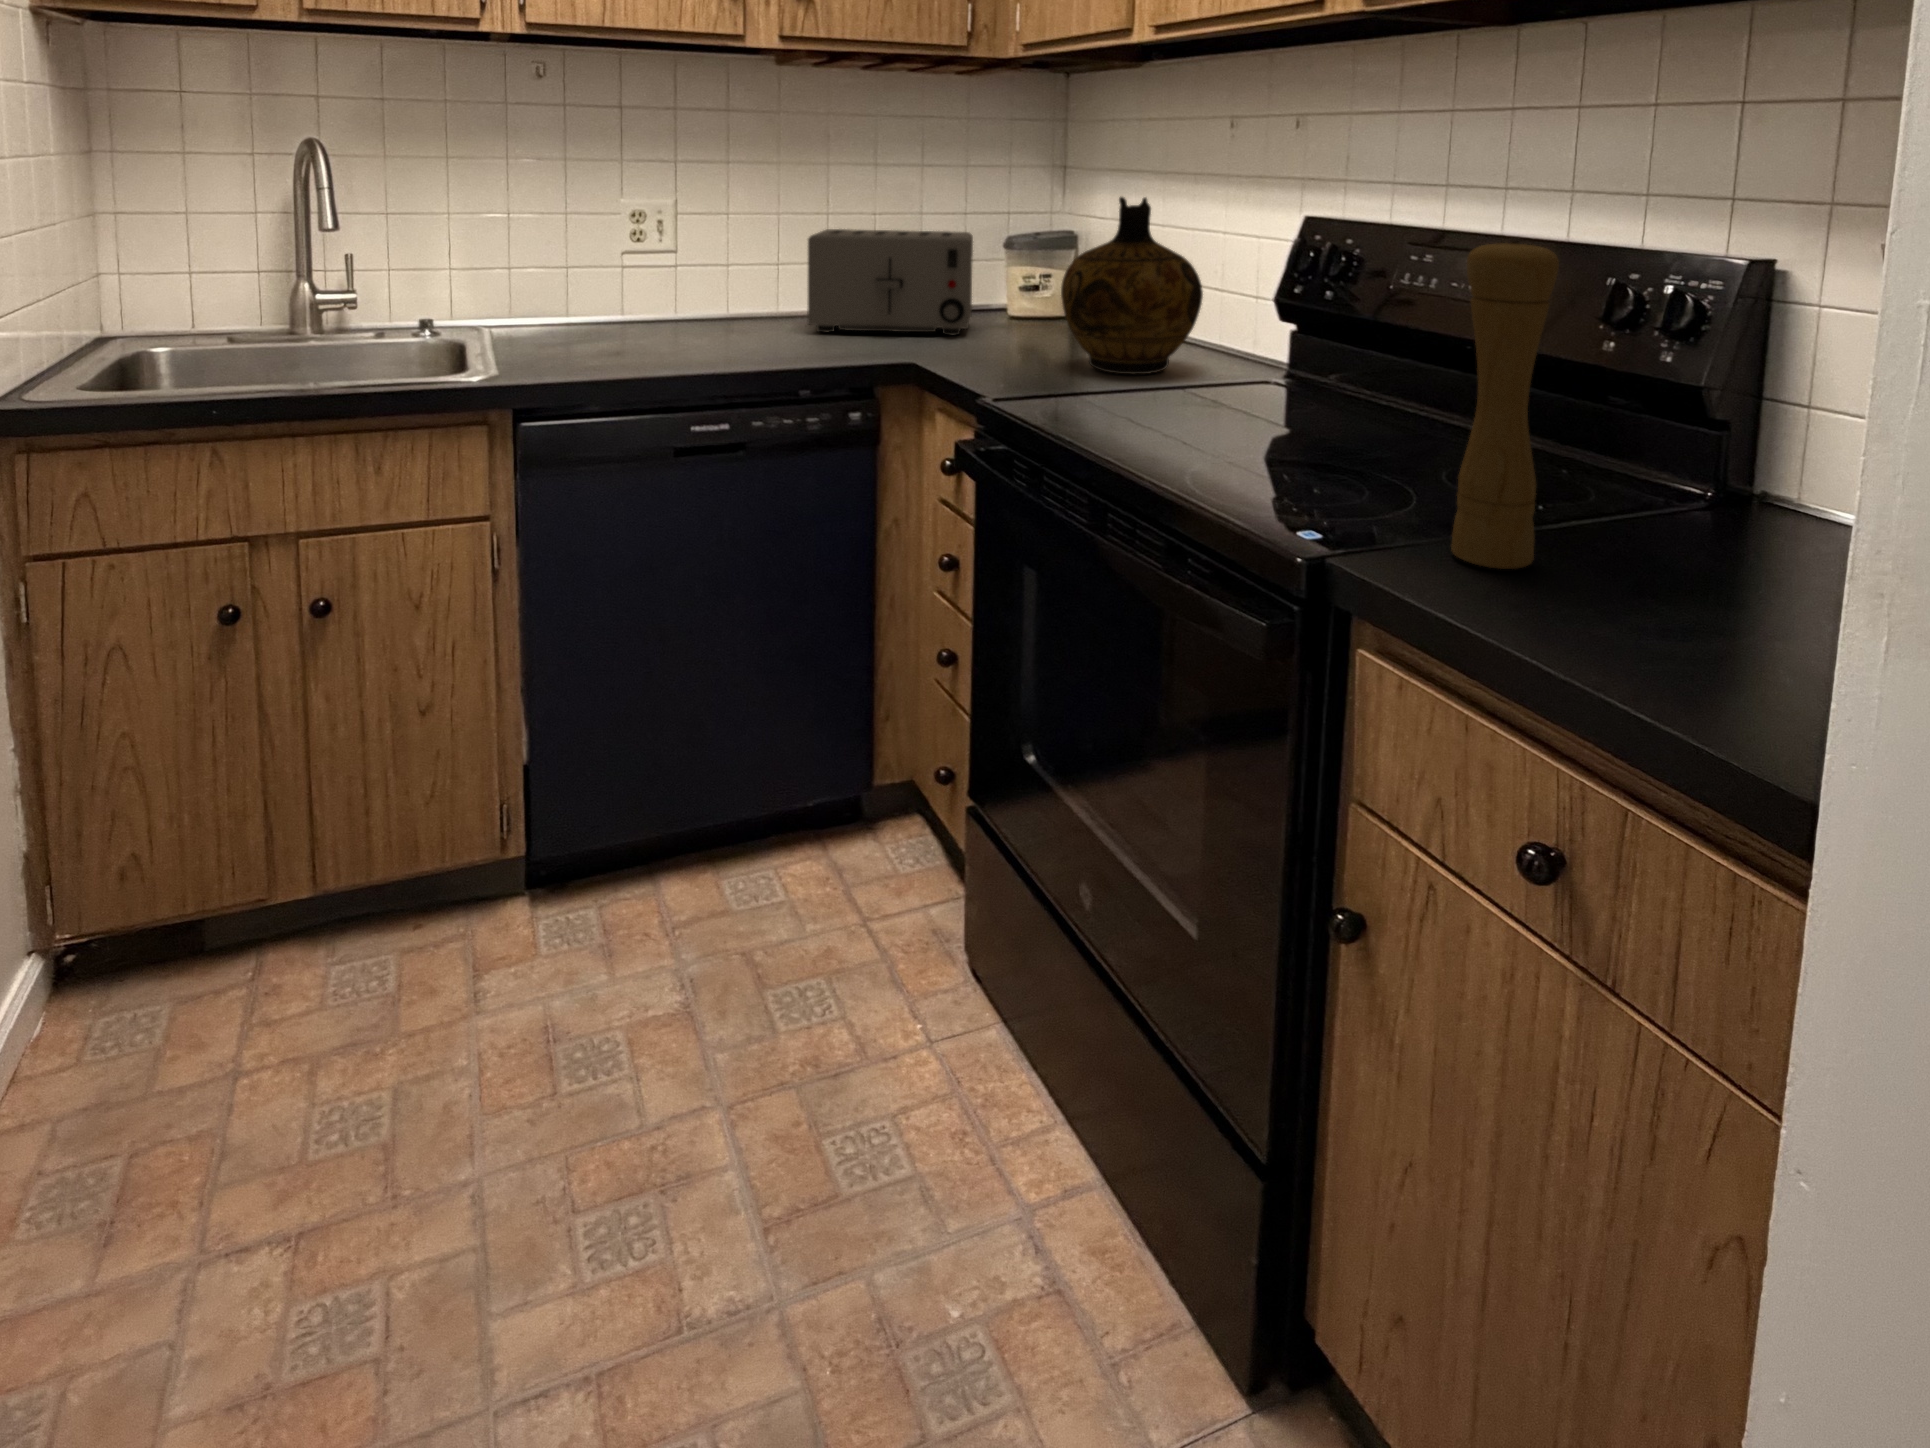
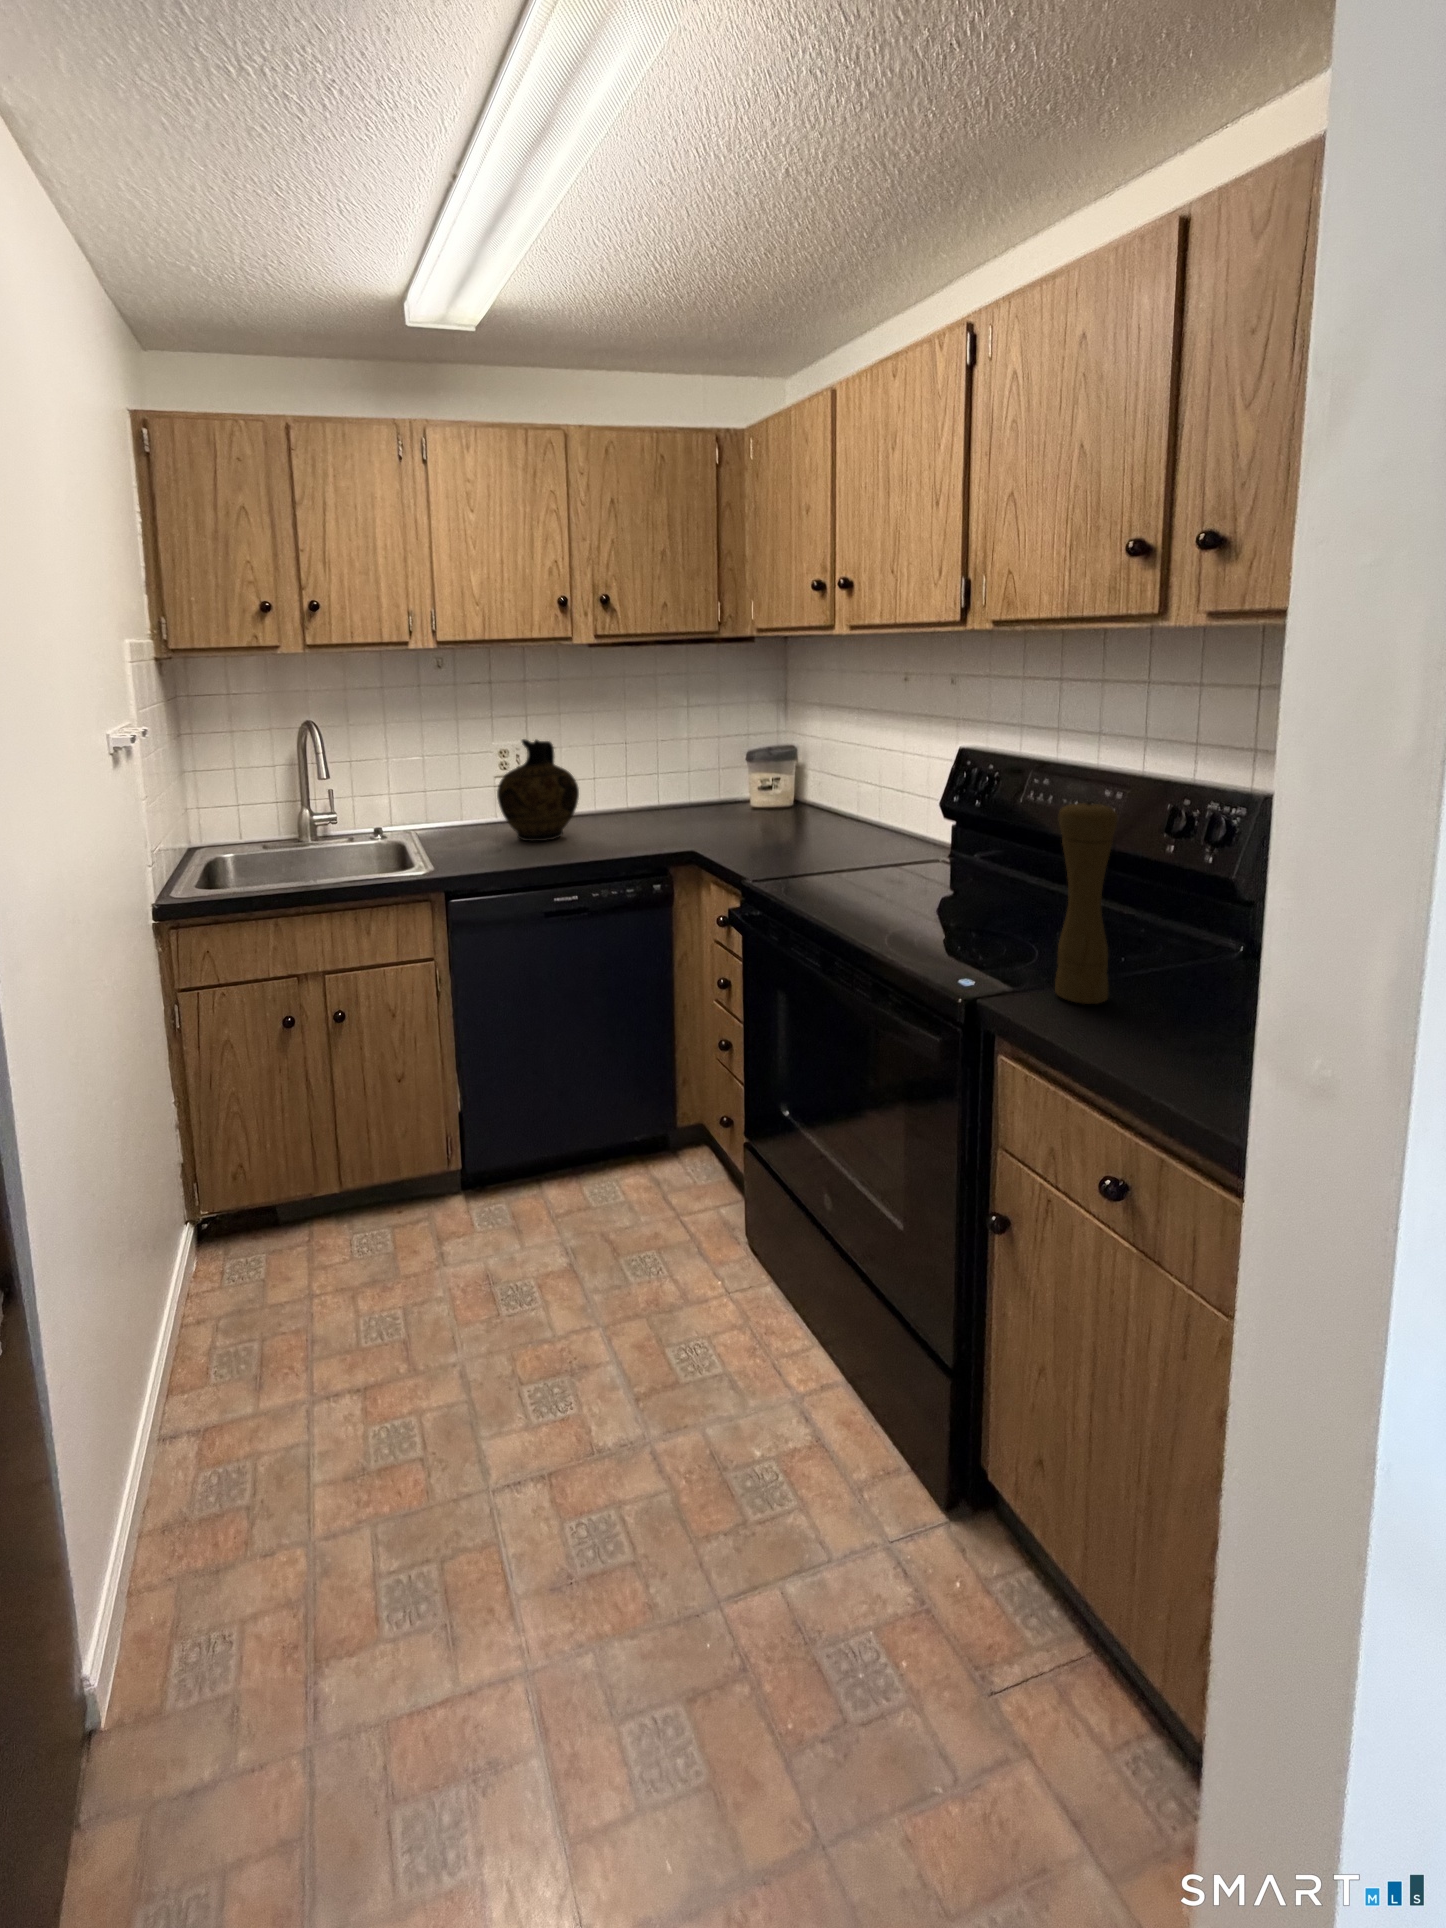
ceramic jug: present [1061,197,1203,374] -> present [497,739,579,841]
toaster: present [807,229,973,335] -> none [617,756,728,829]

